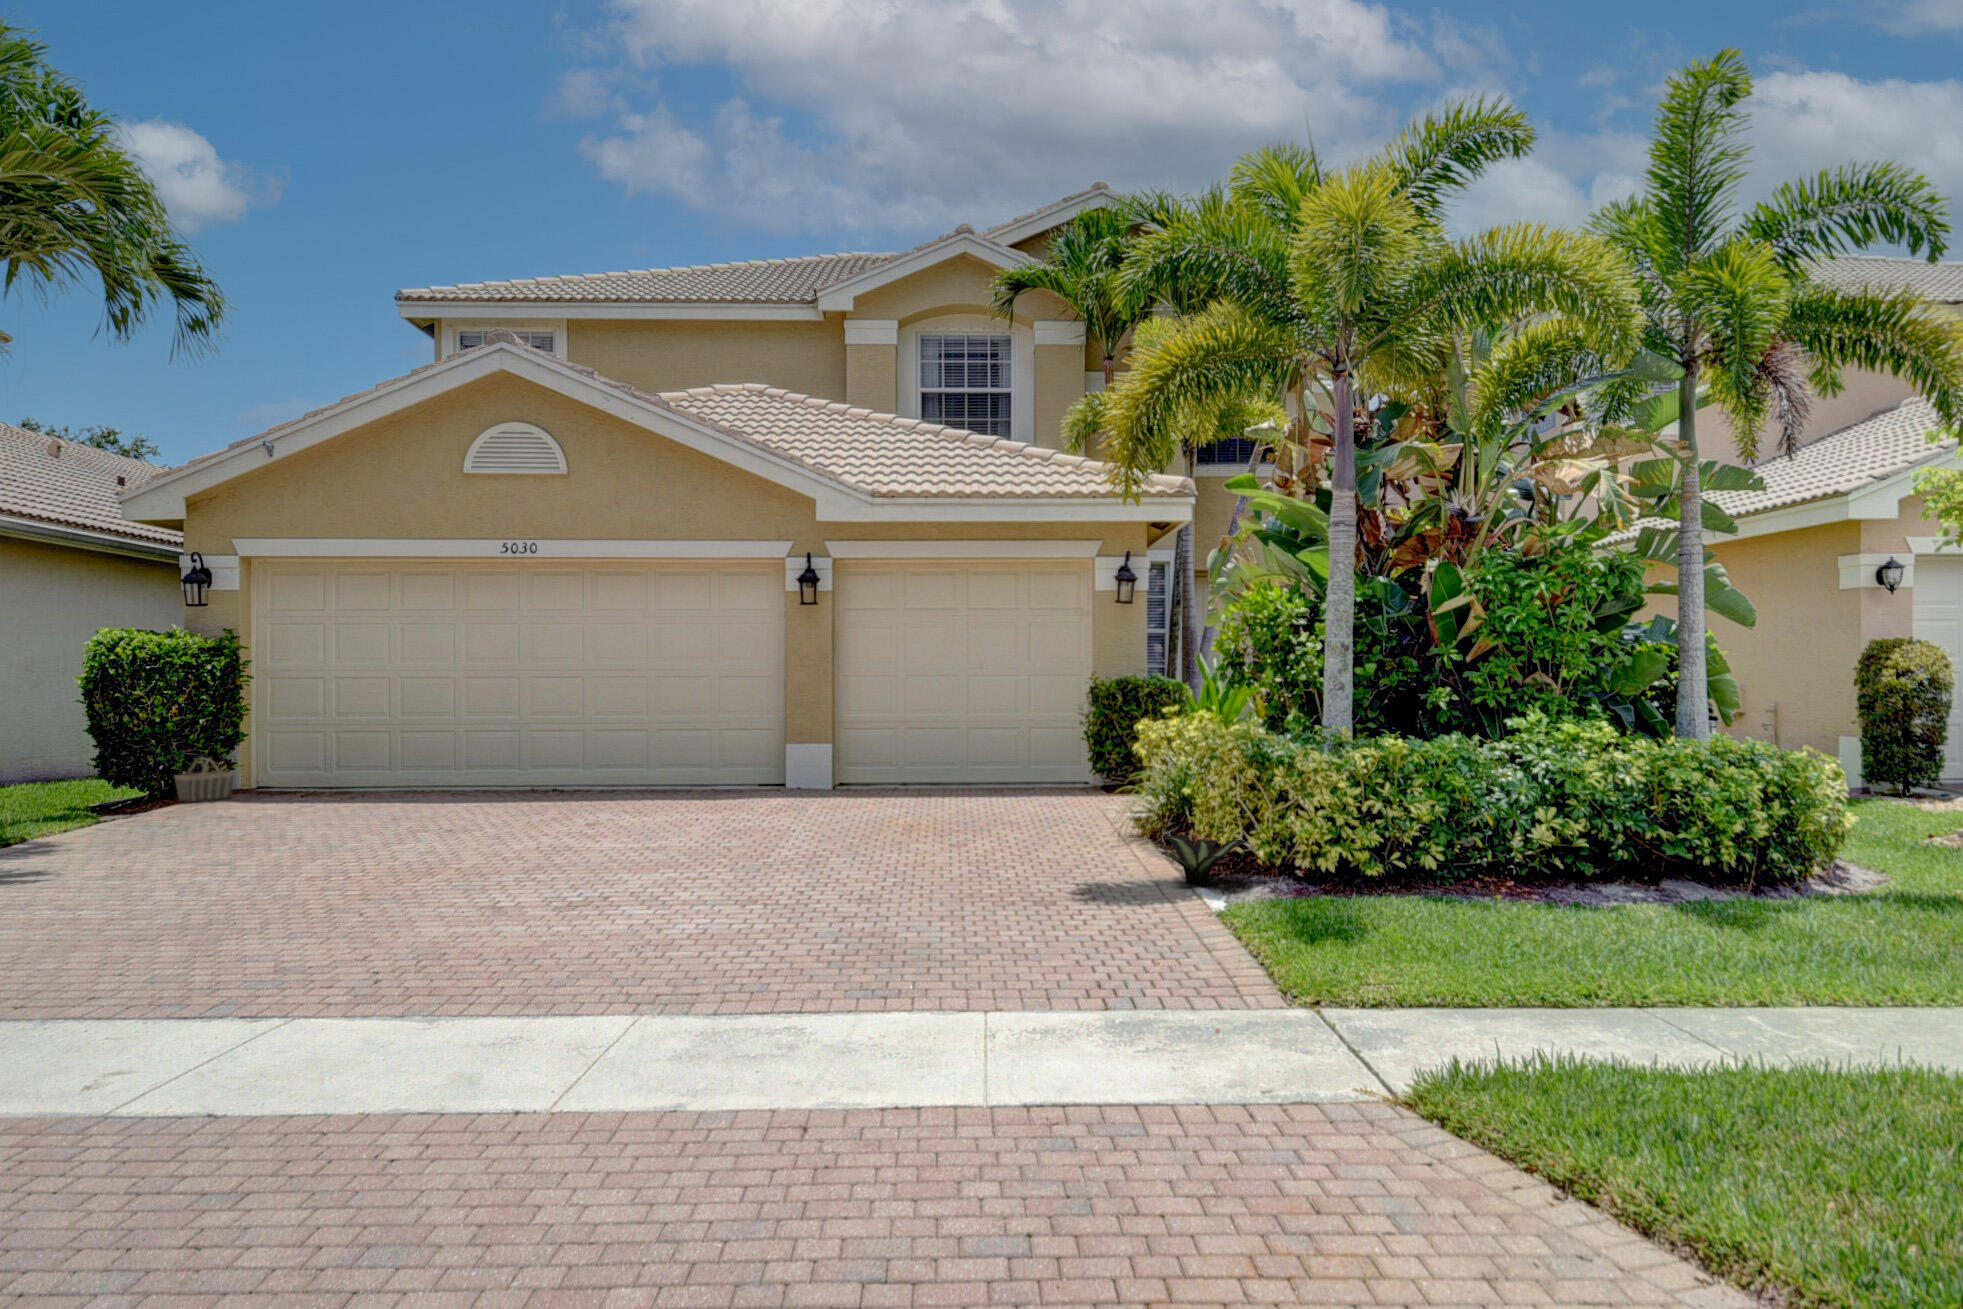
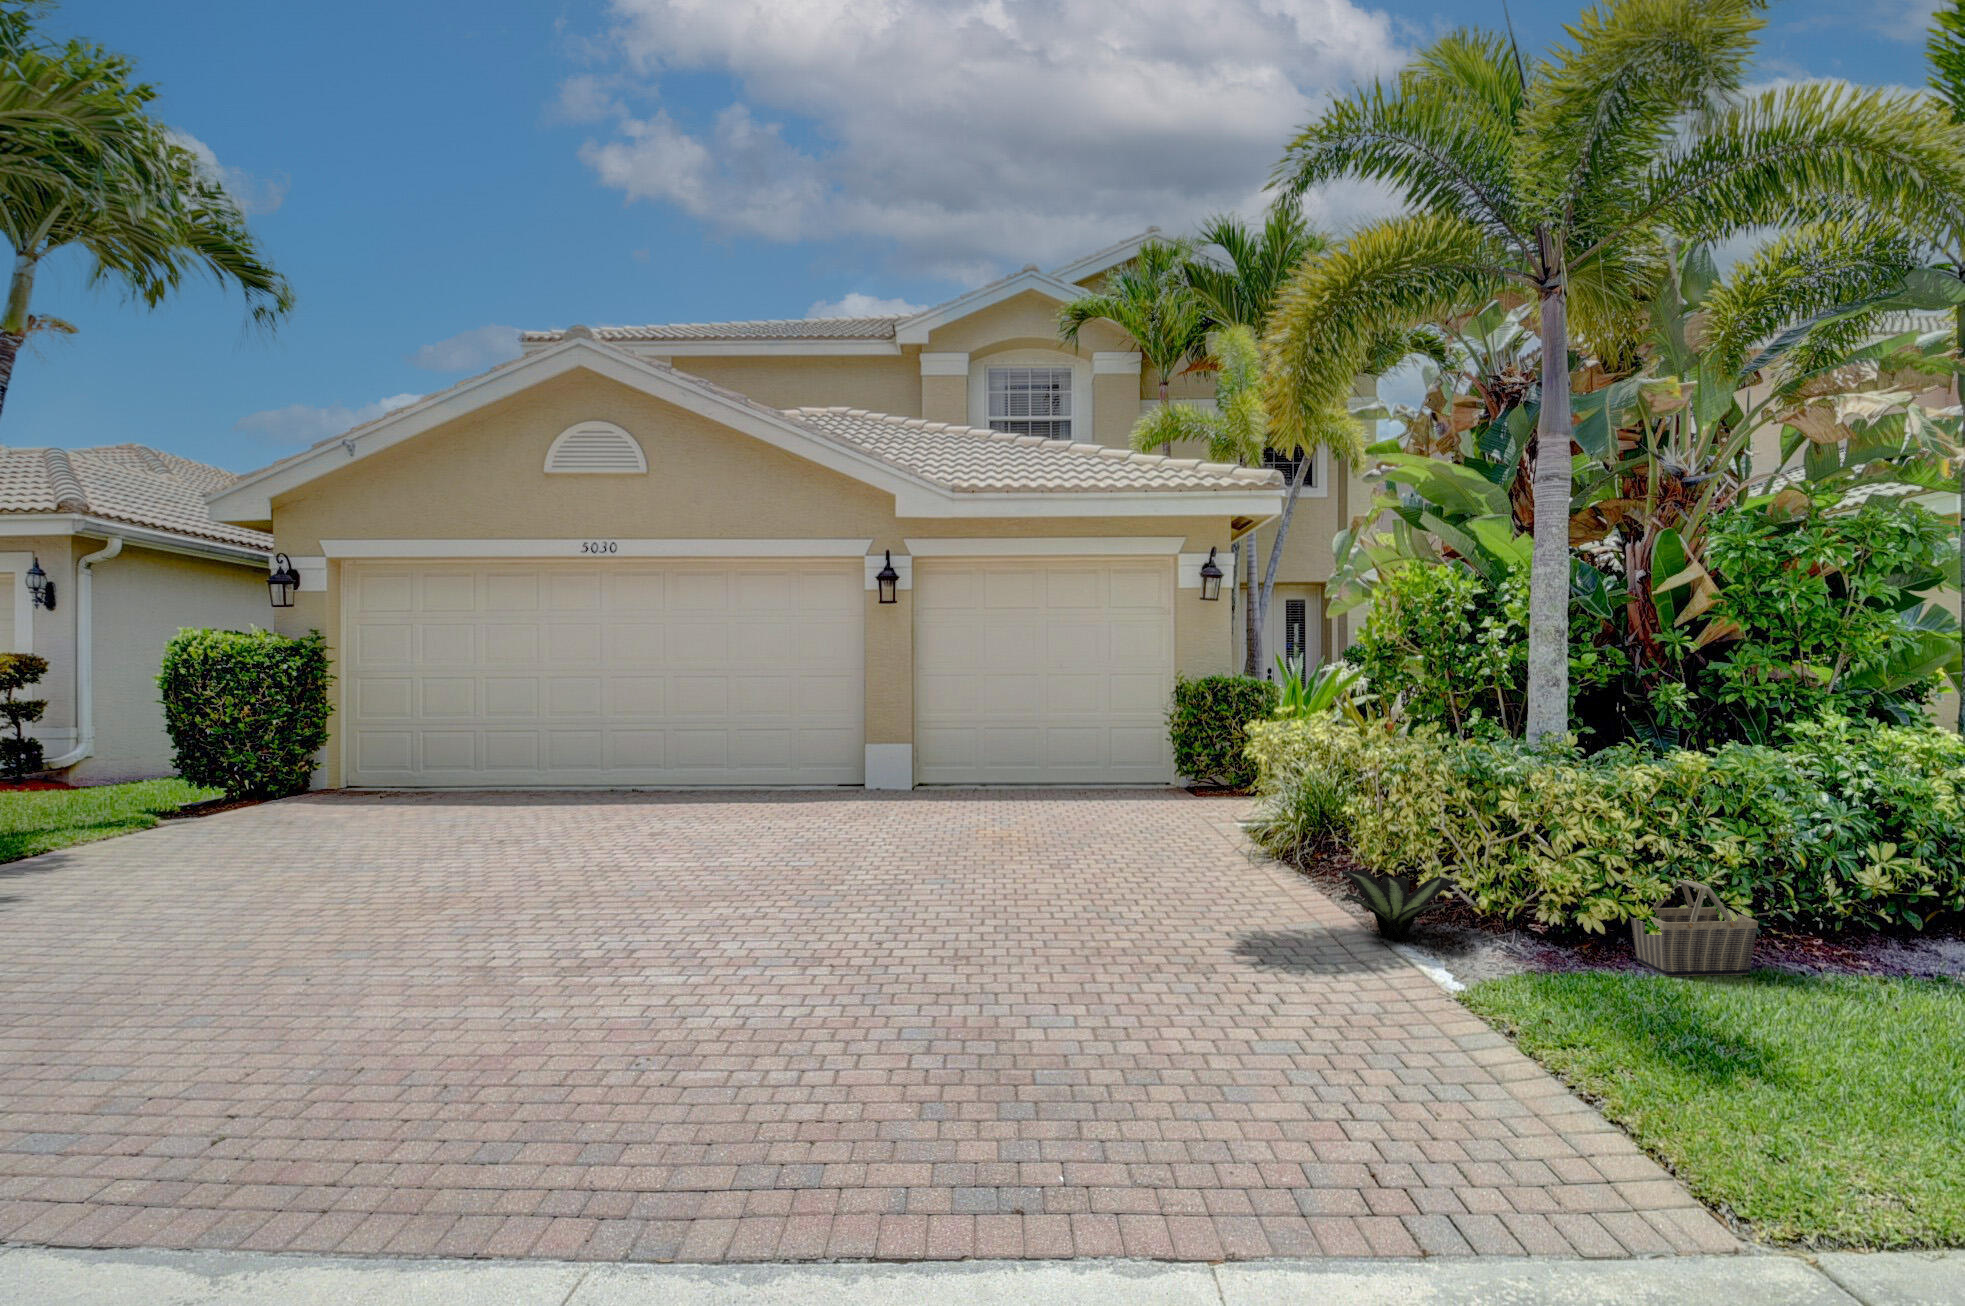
basket: present [175,758,234,803] -> present [1631,880,1758,976]

